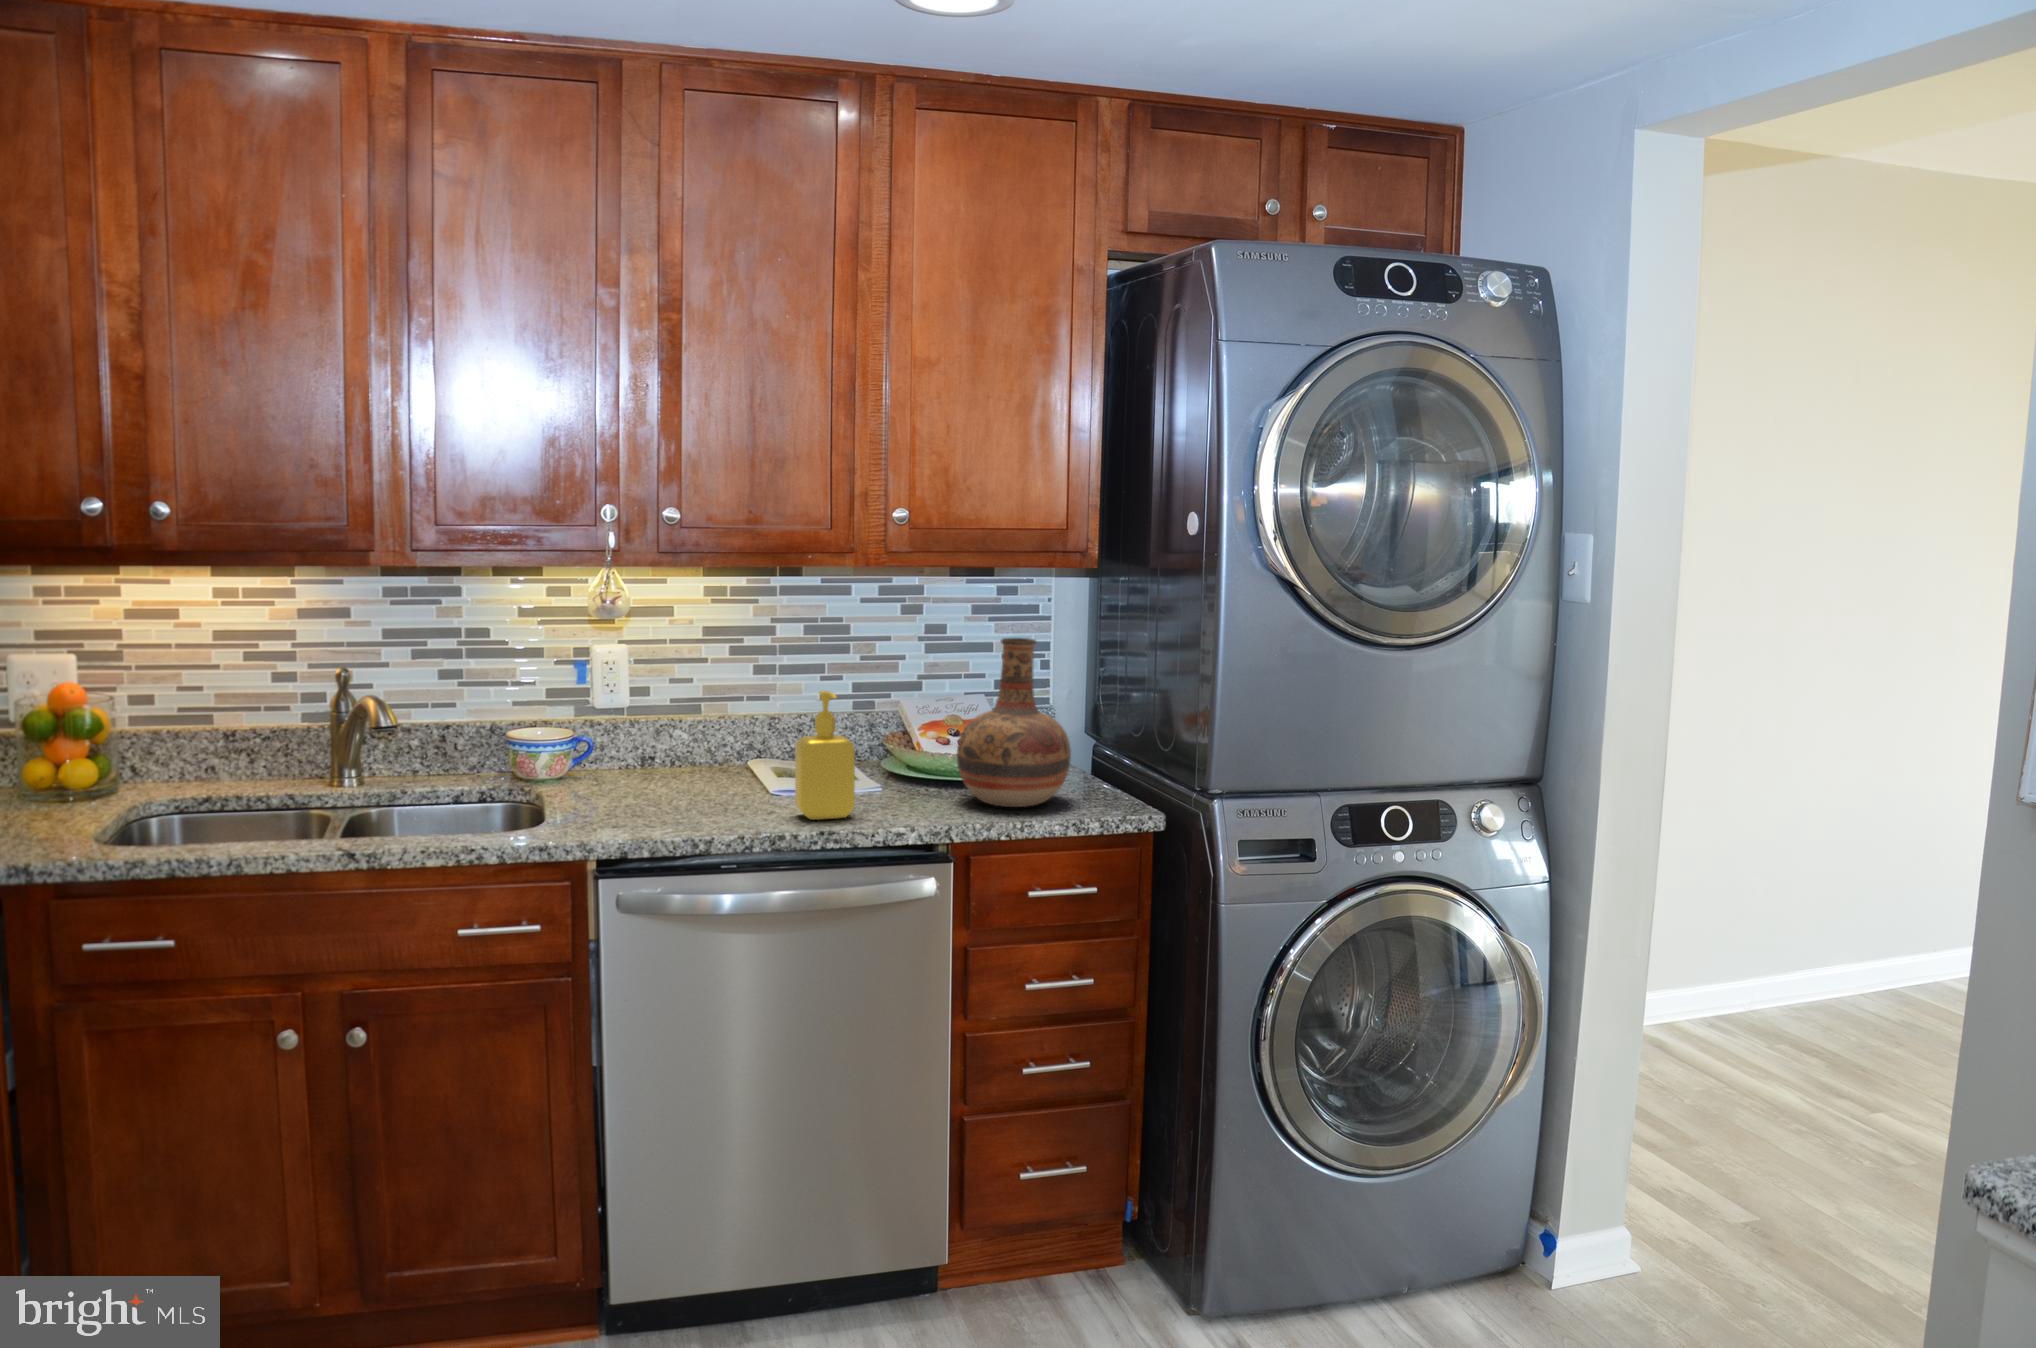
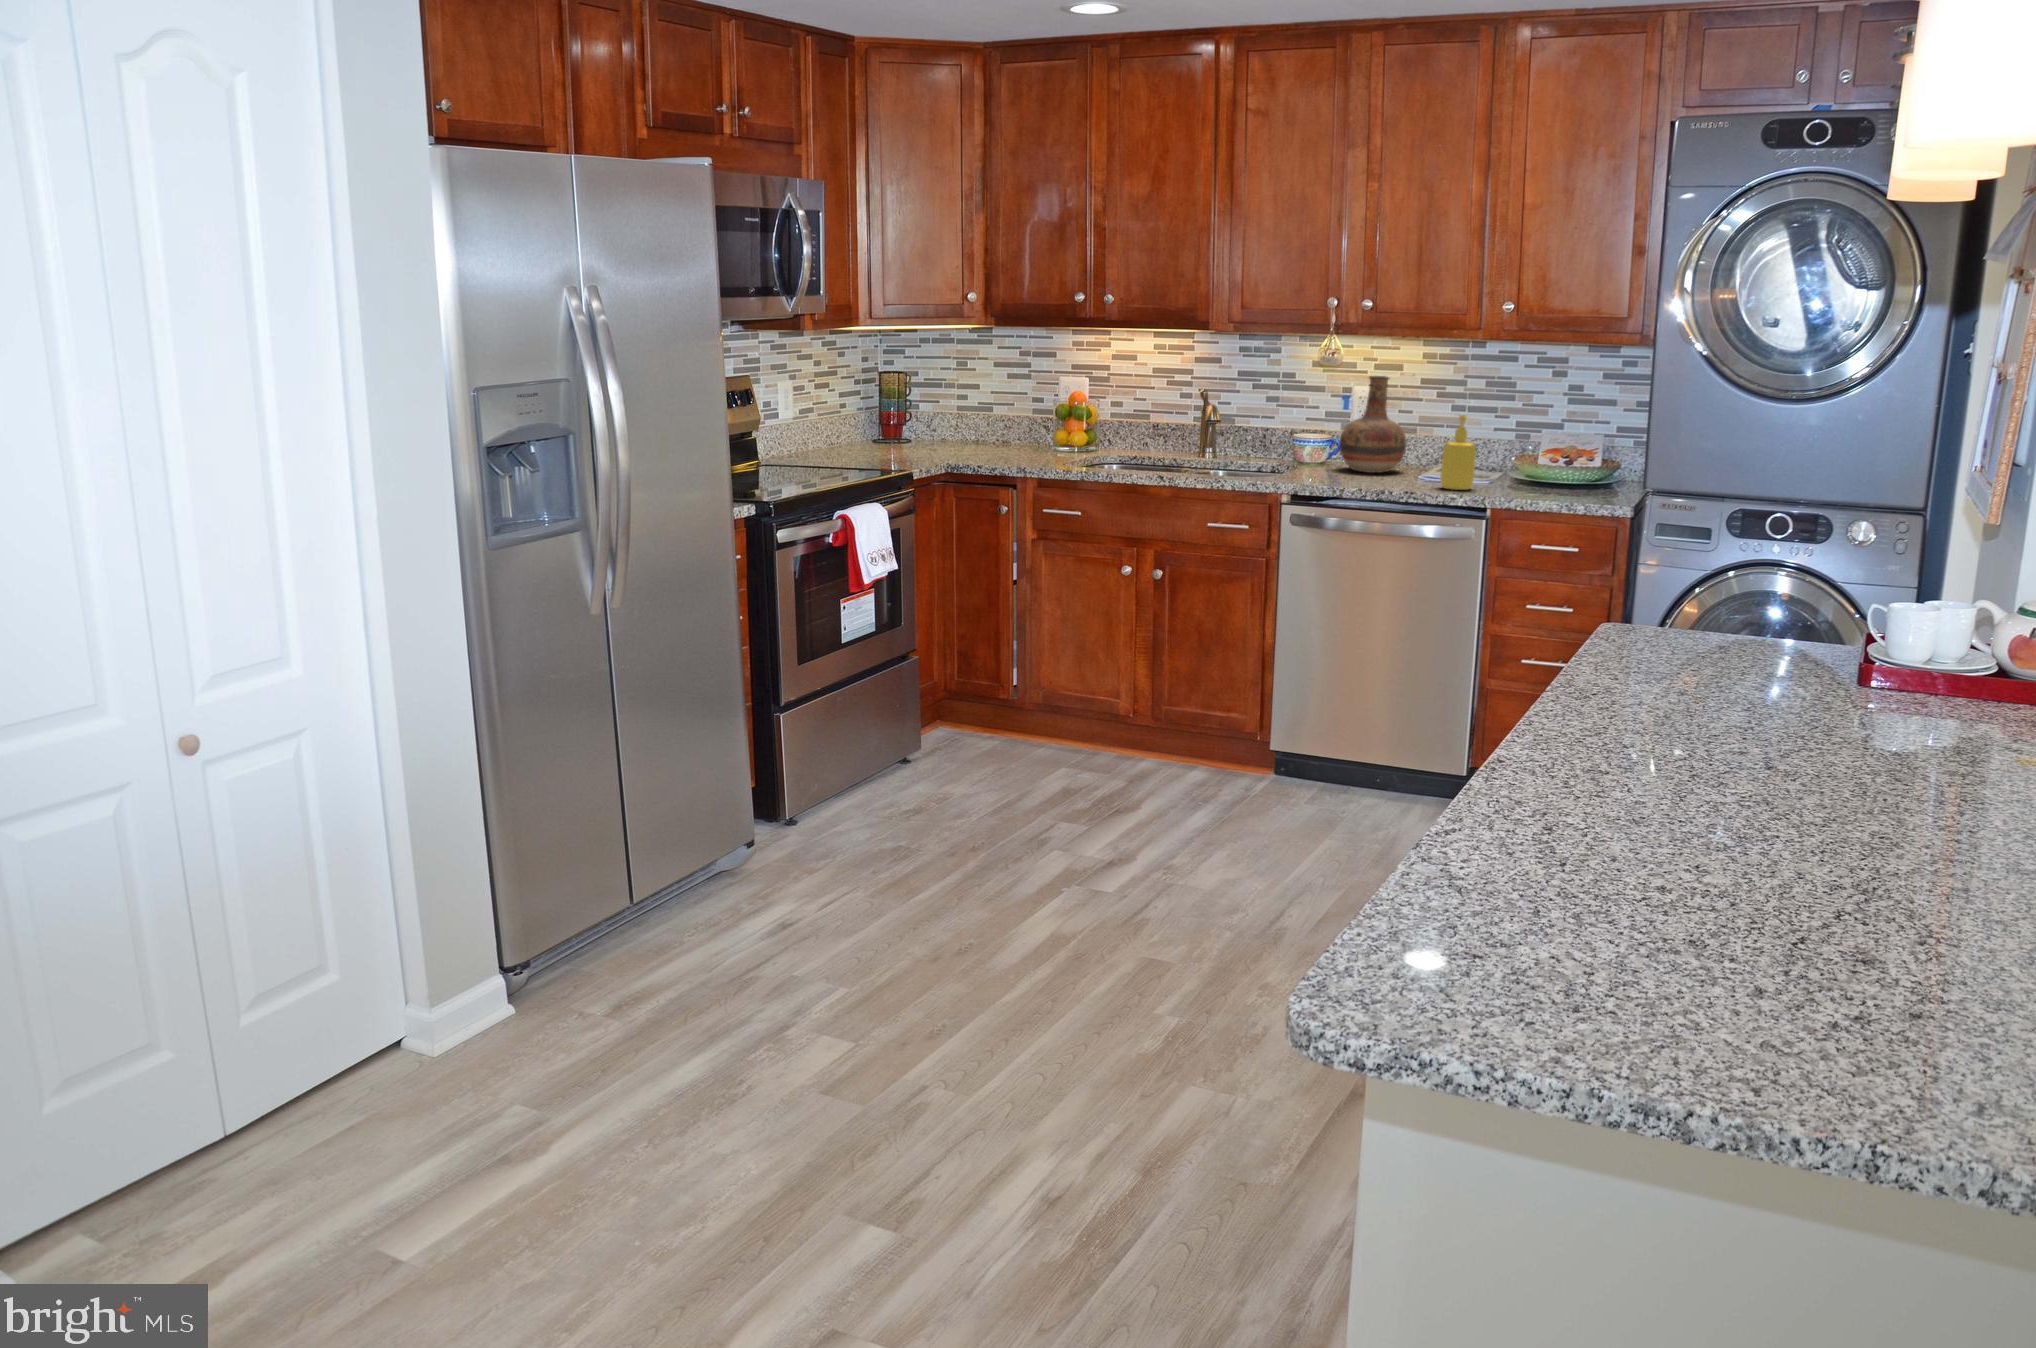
vase: present [957,638,1071,807] -> present [1339,376,1406,473]

